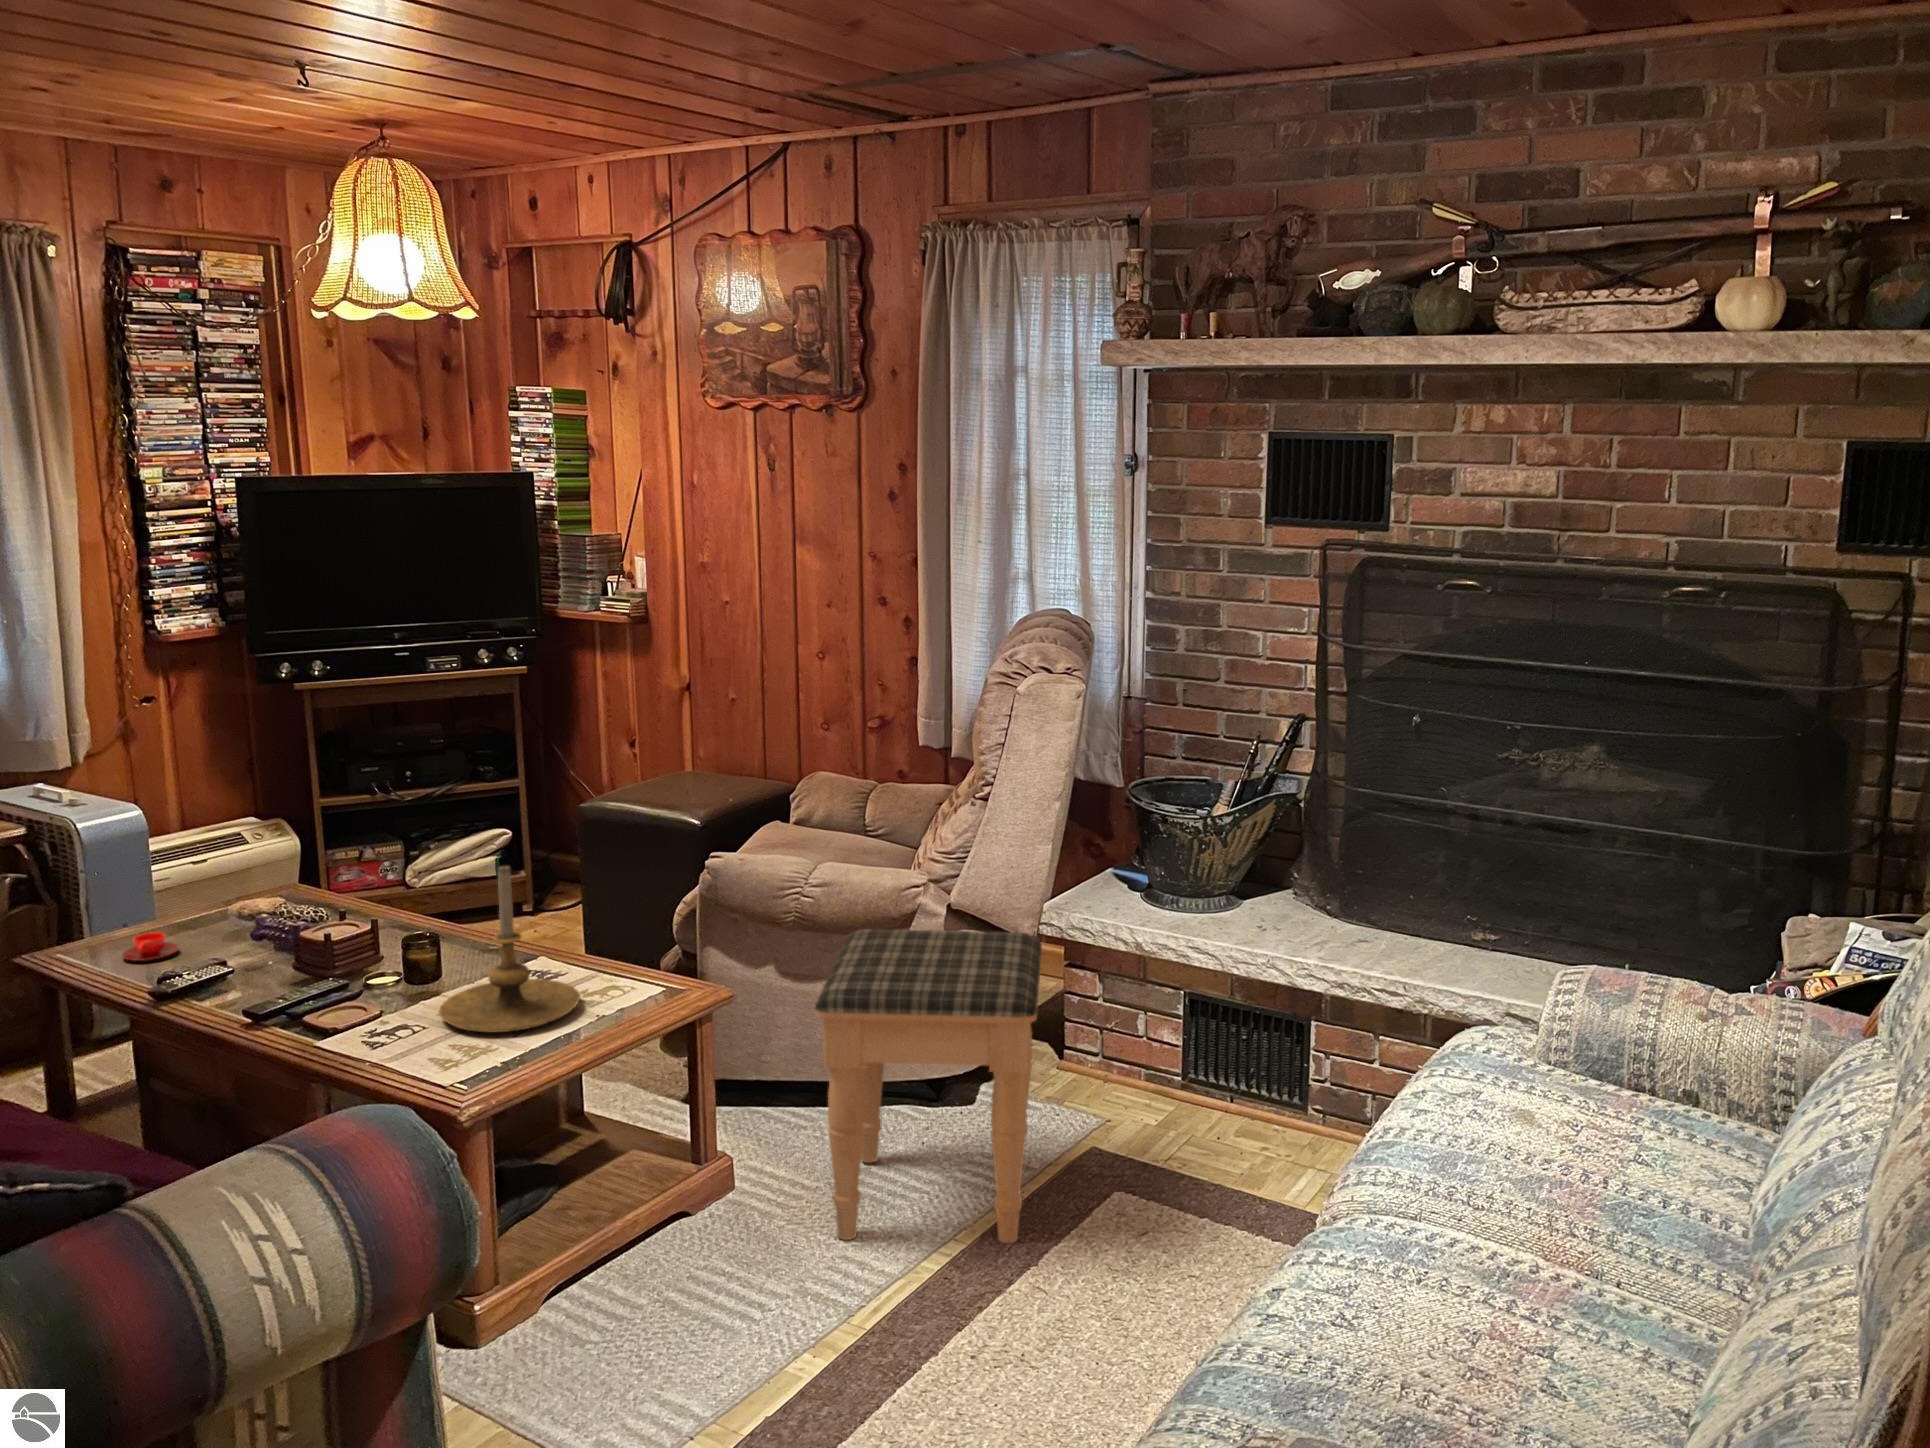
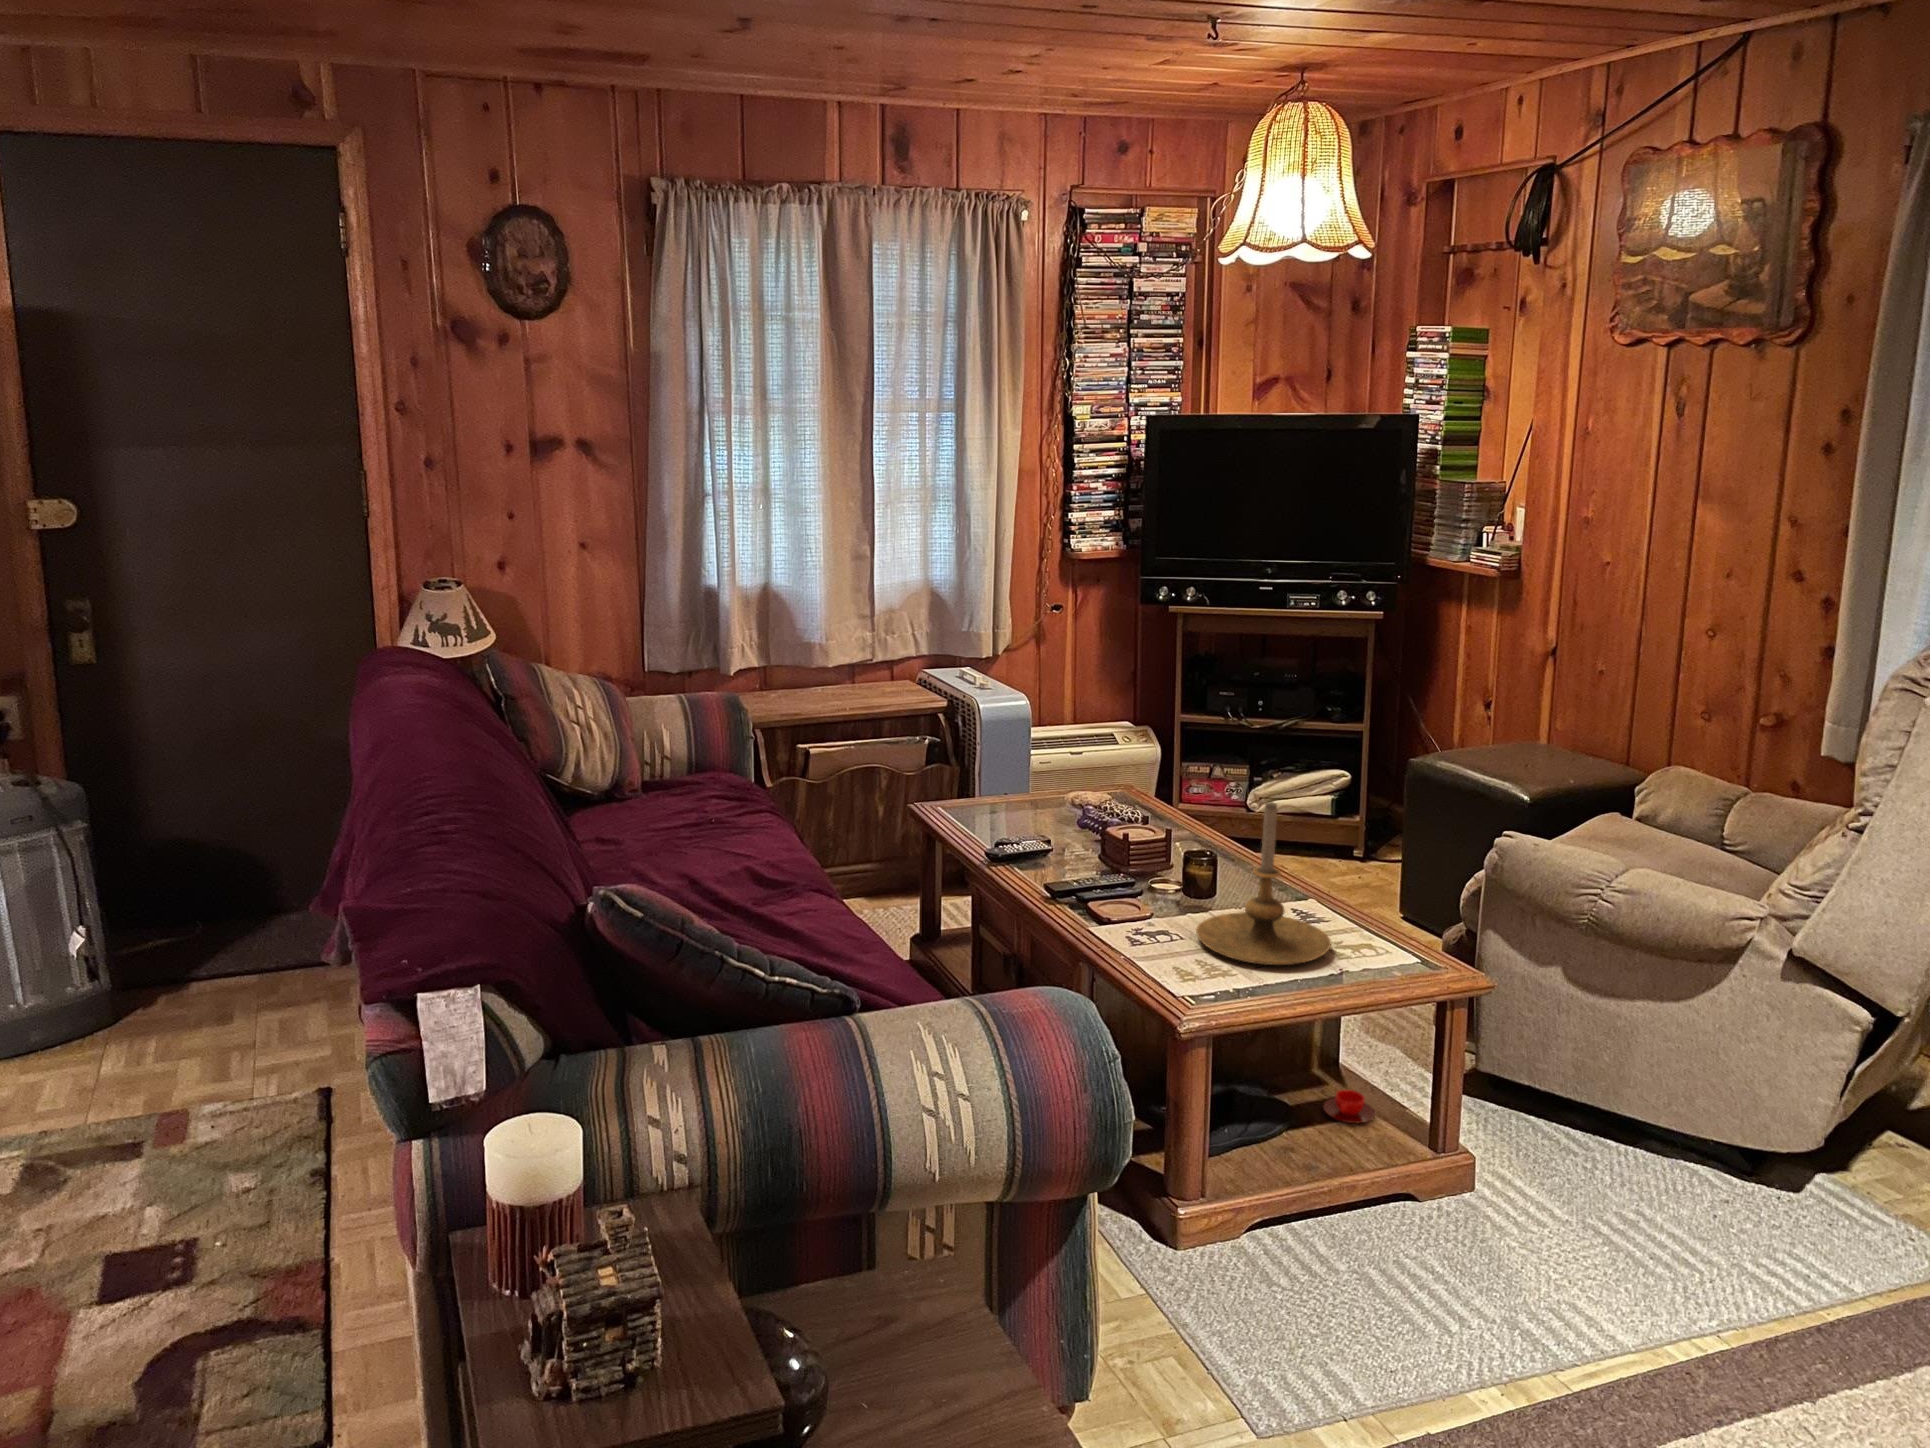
footstool: present [815,929,1042,1243] -> none [1571,950,1908,1368]
teacup: present [122,932,178,961] -> present [1324,1090,1375,1123]

